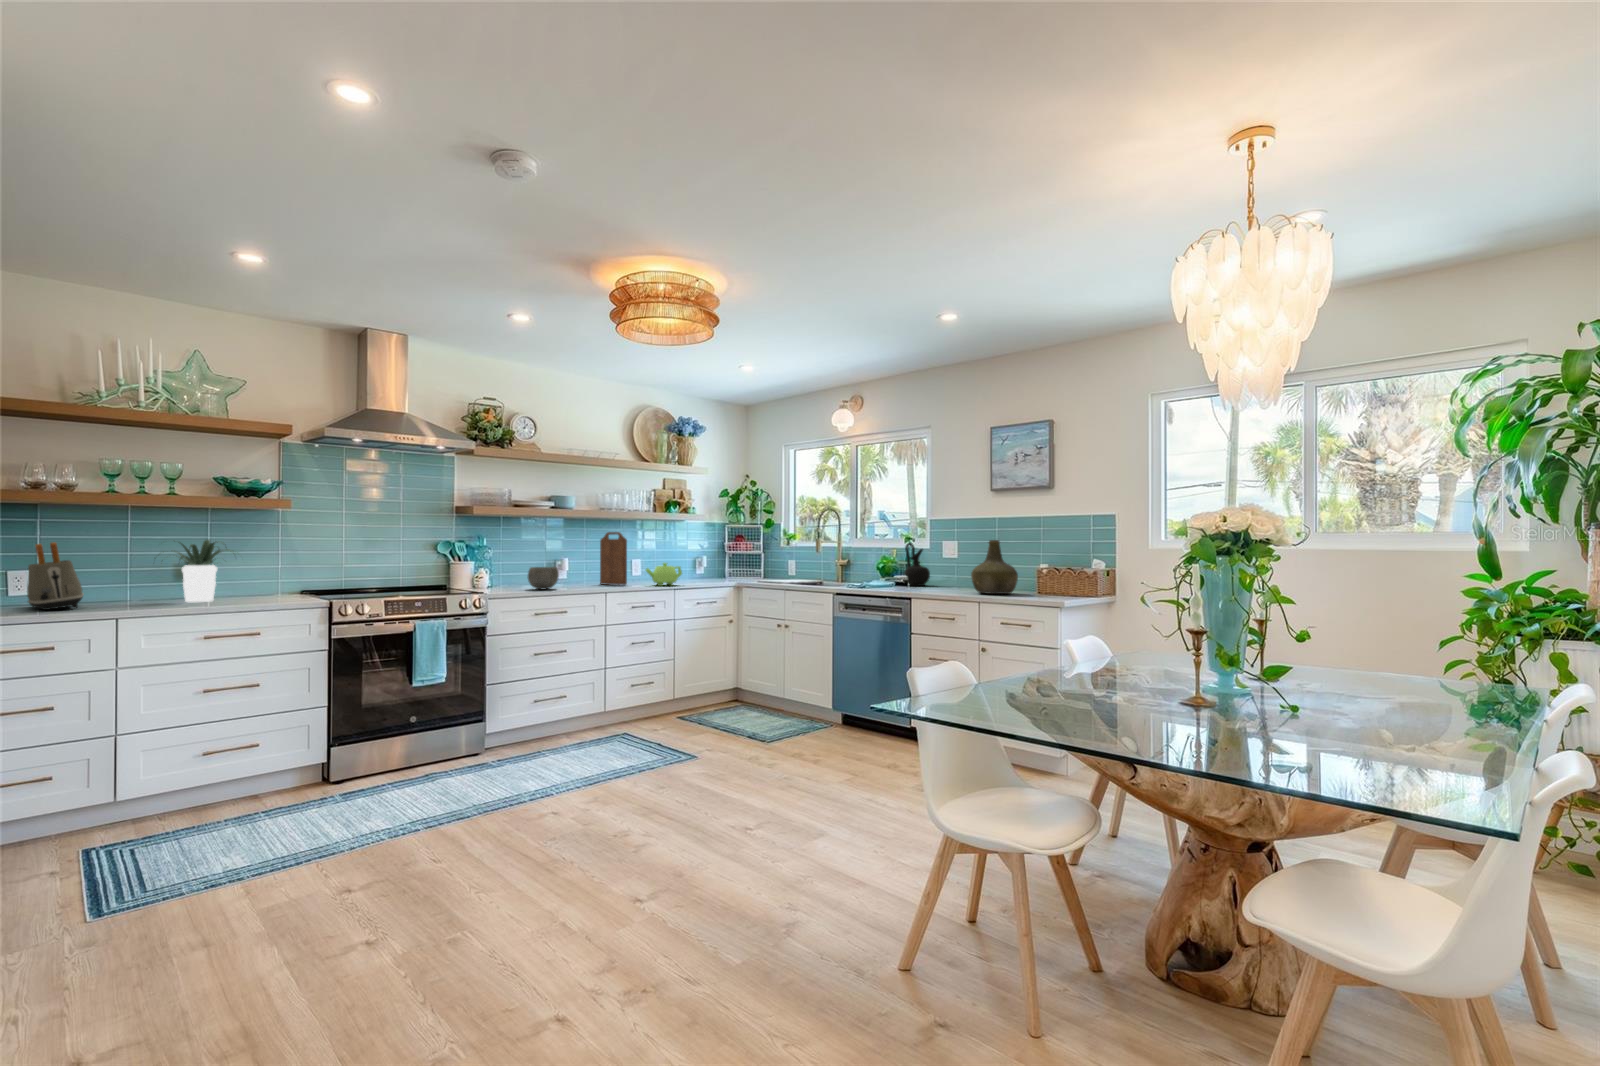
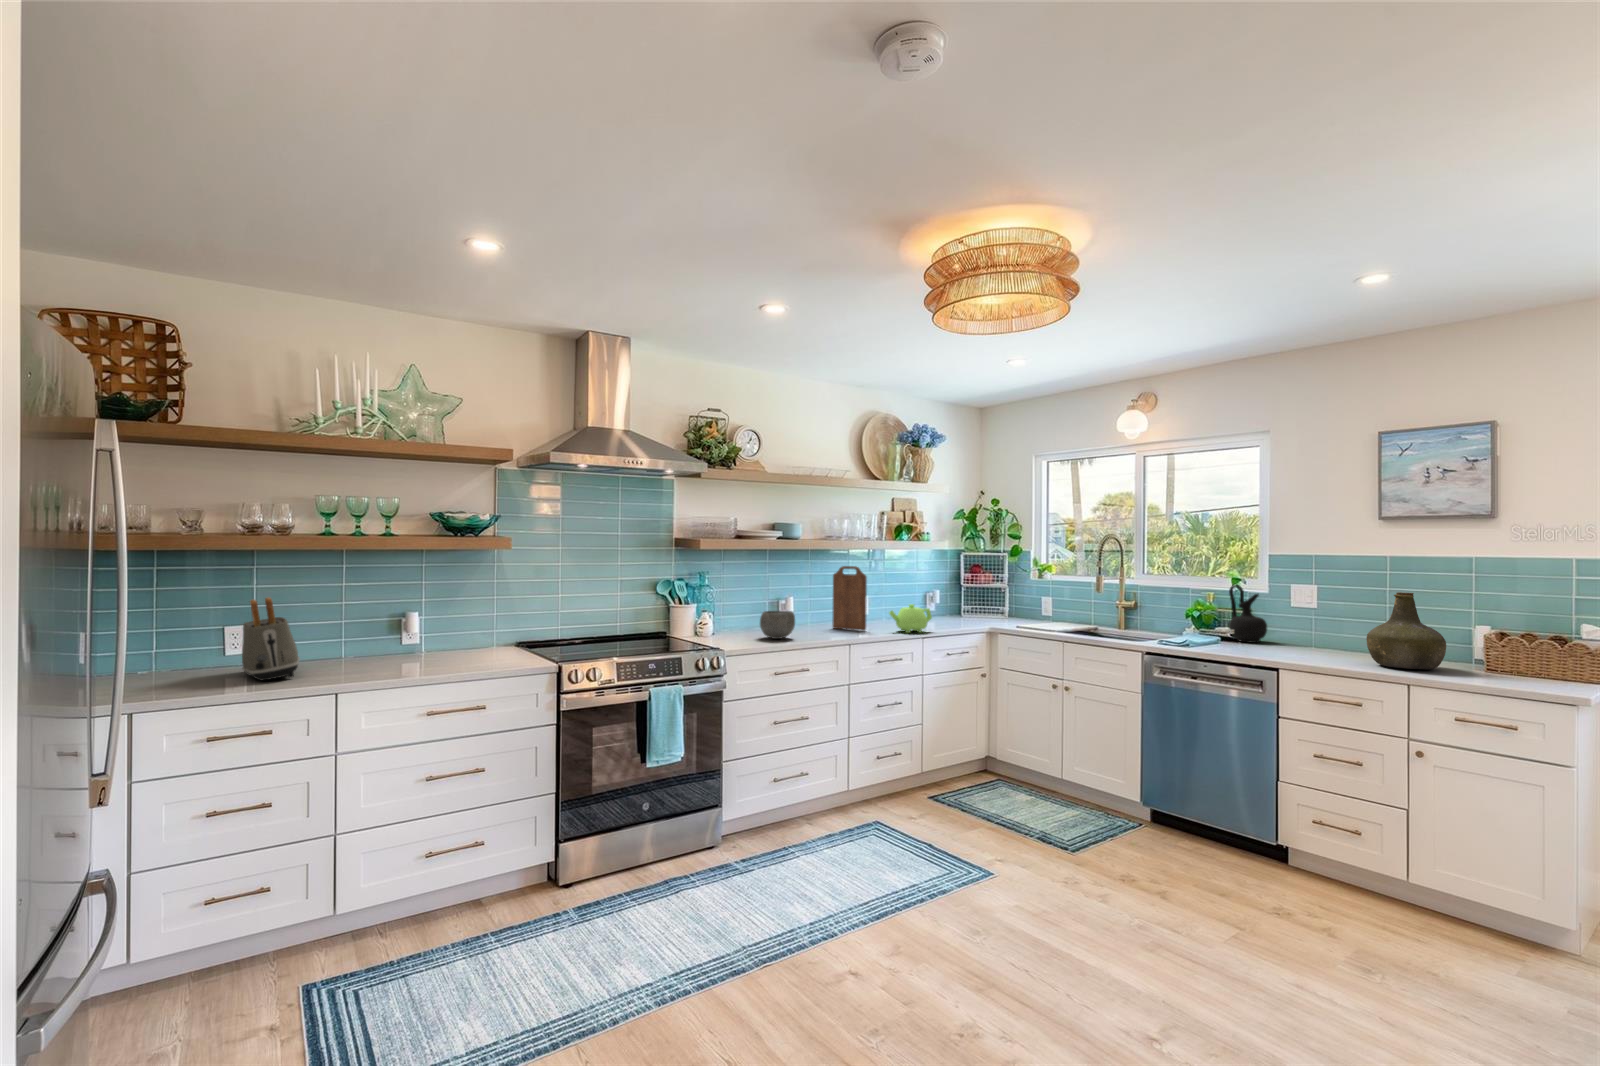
potted plant: present [177,540,230,602] -> none [369,588,464,665]

